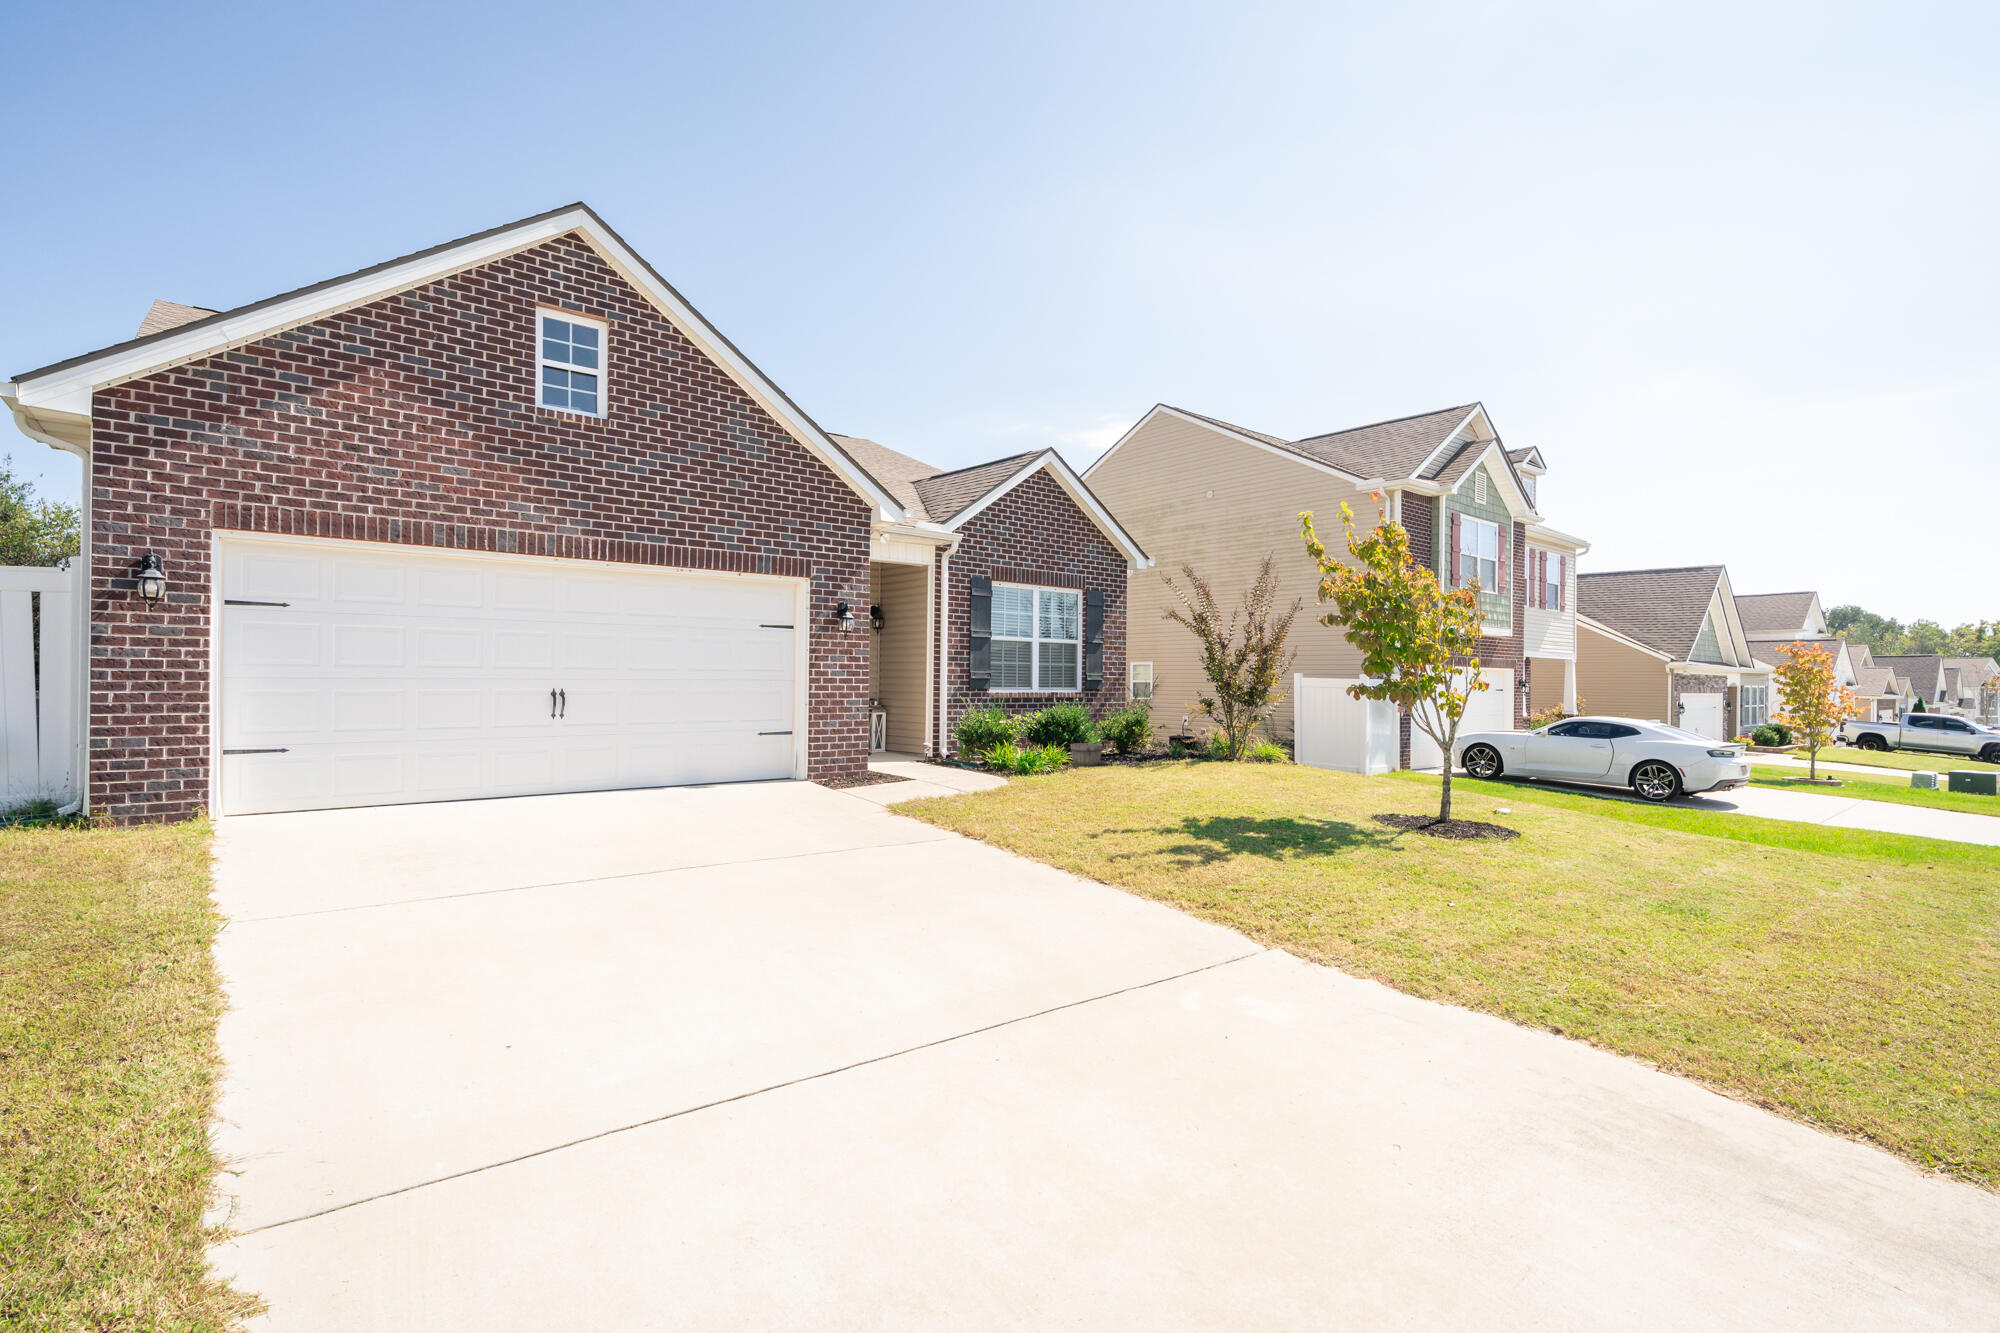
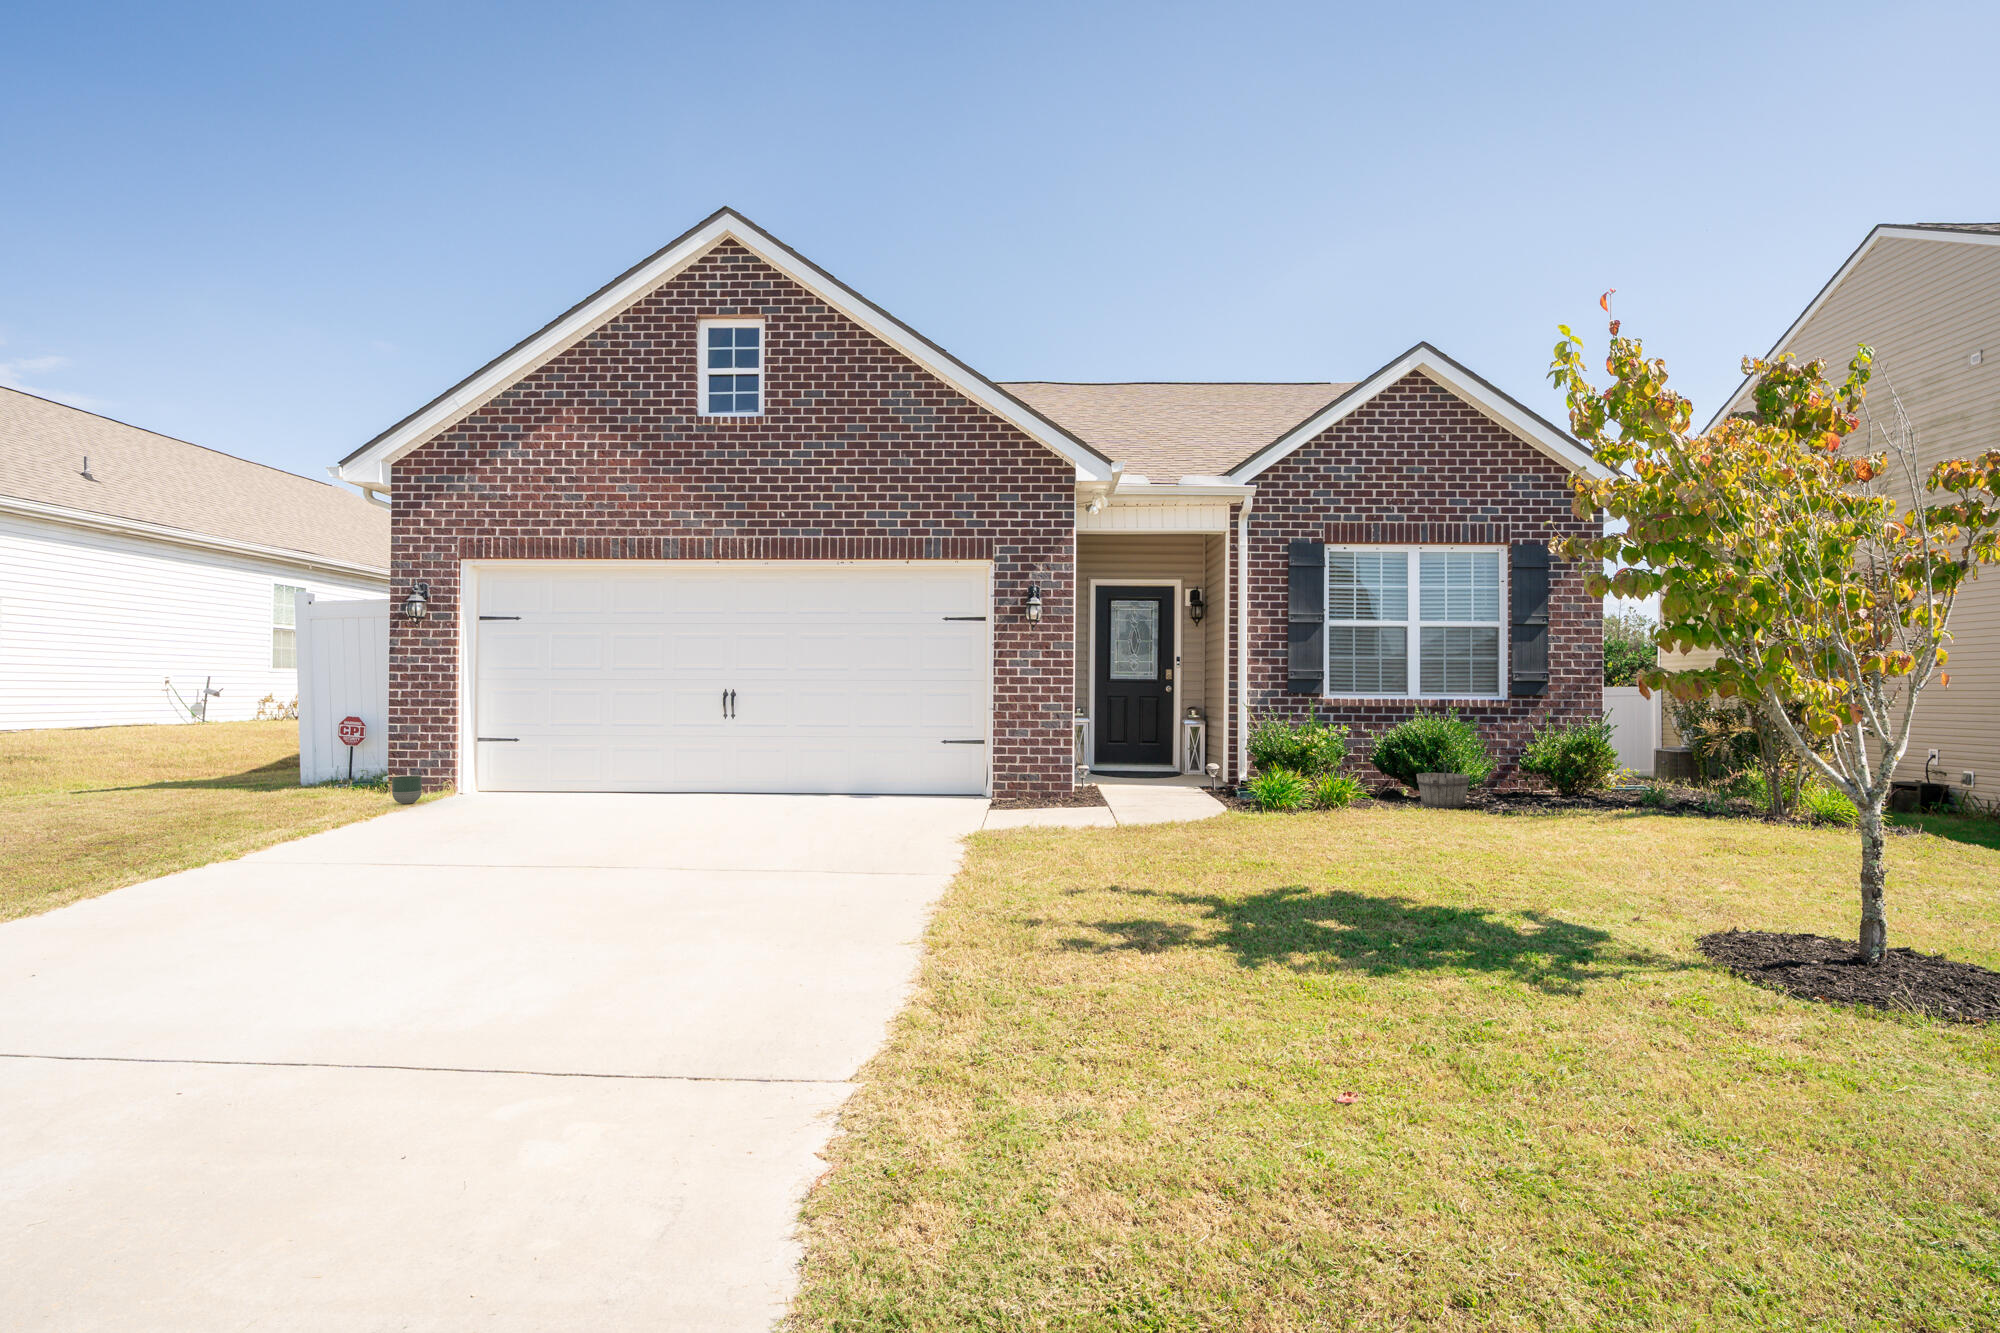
planter: none [118,802,163,838] -> present [392,776,422,804]

